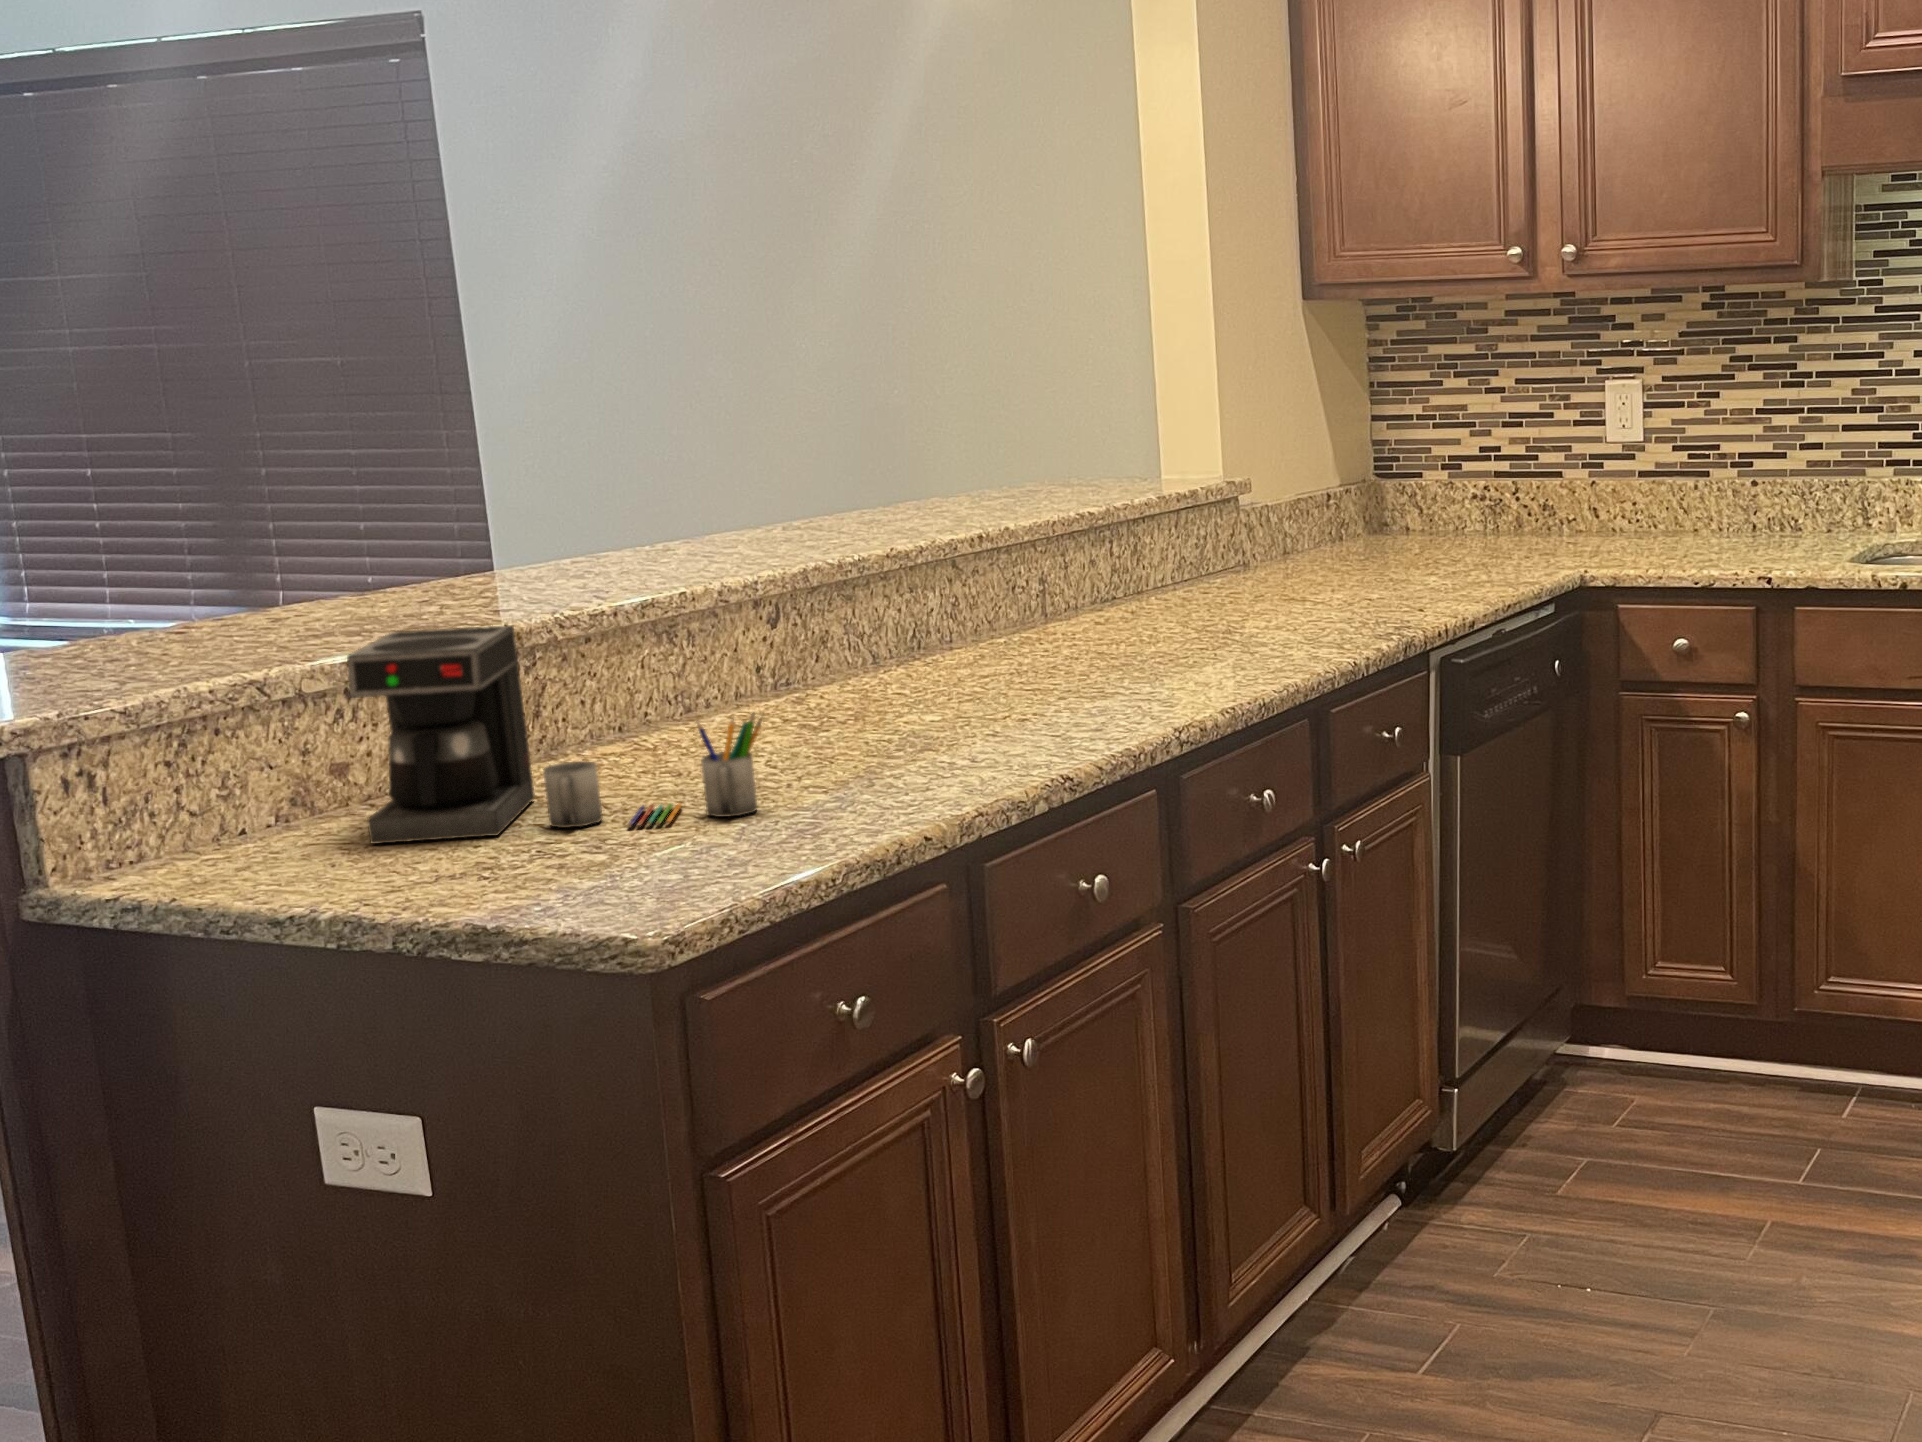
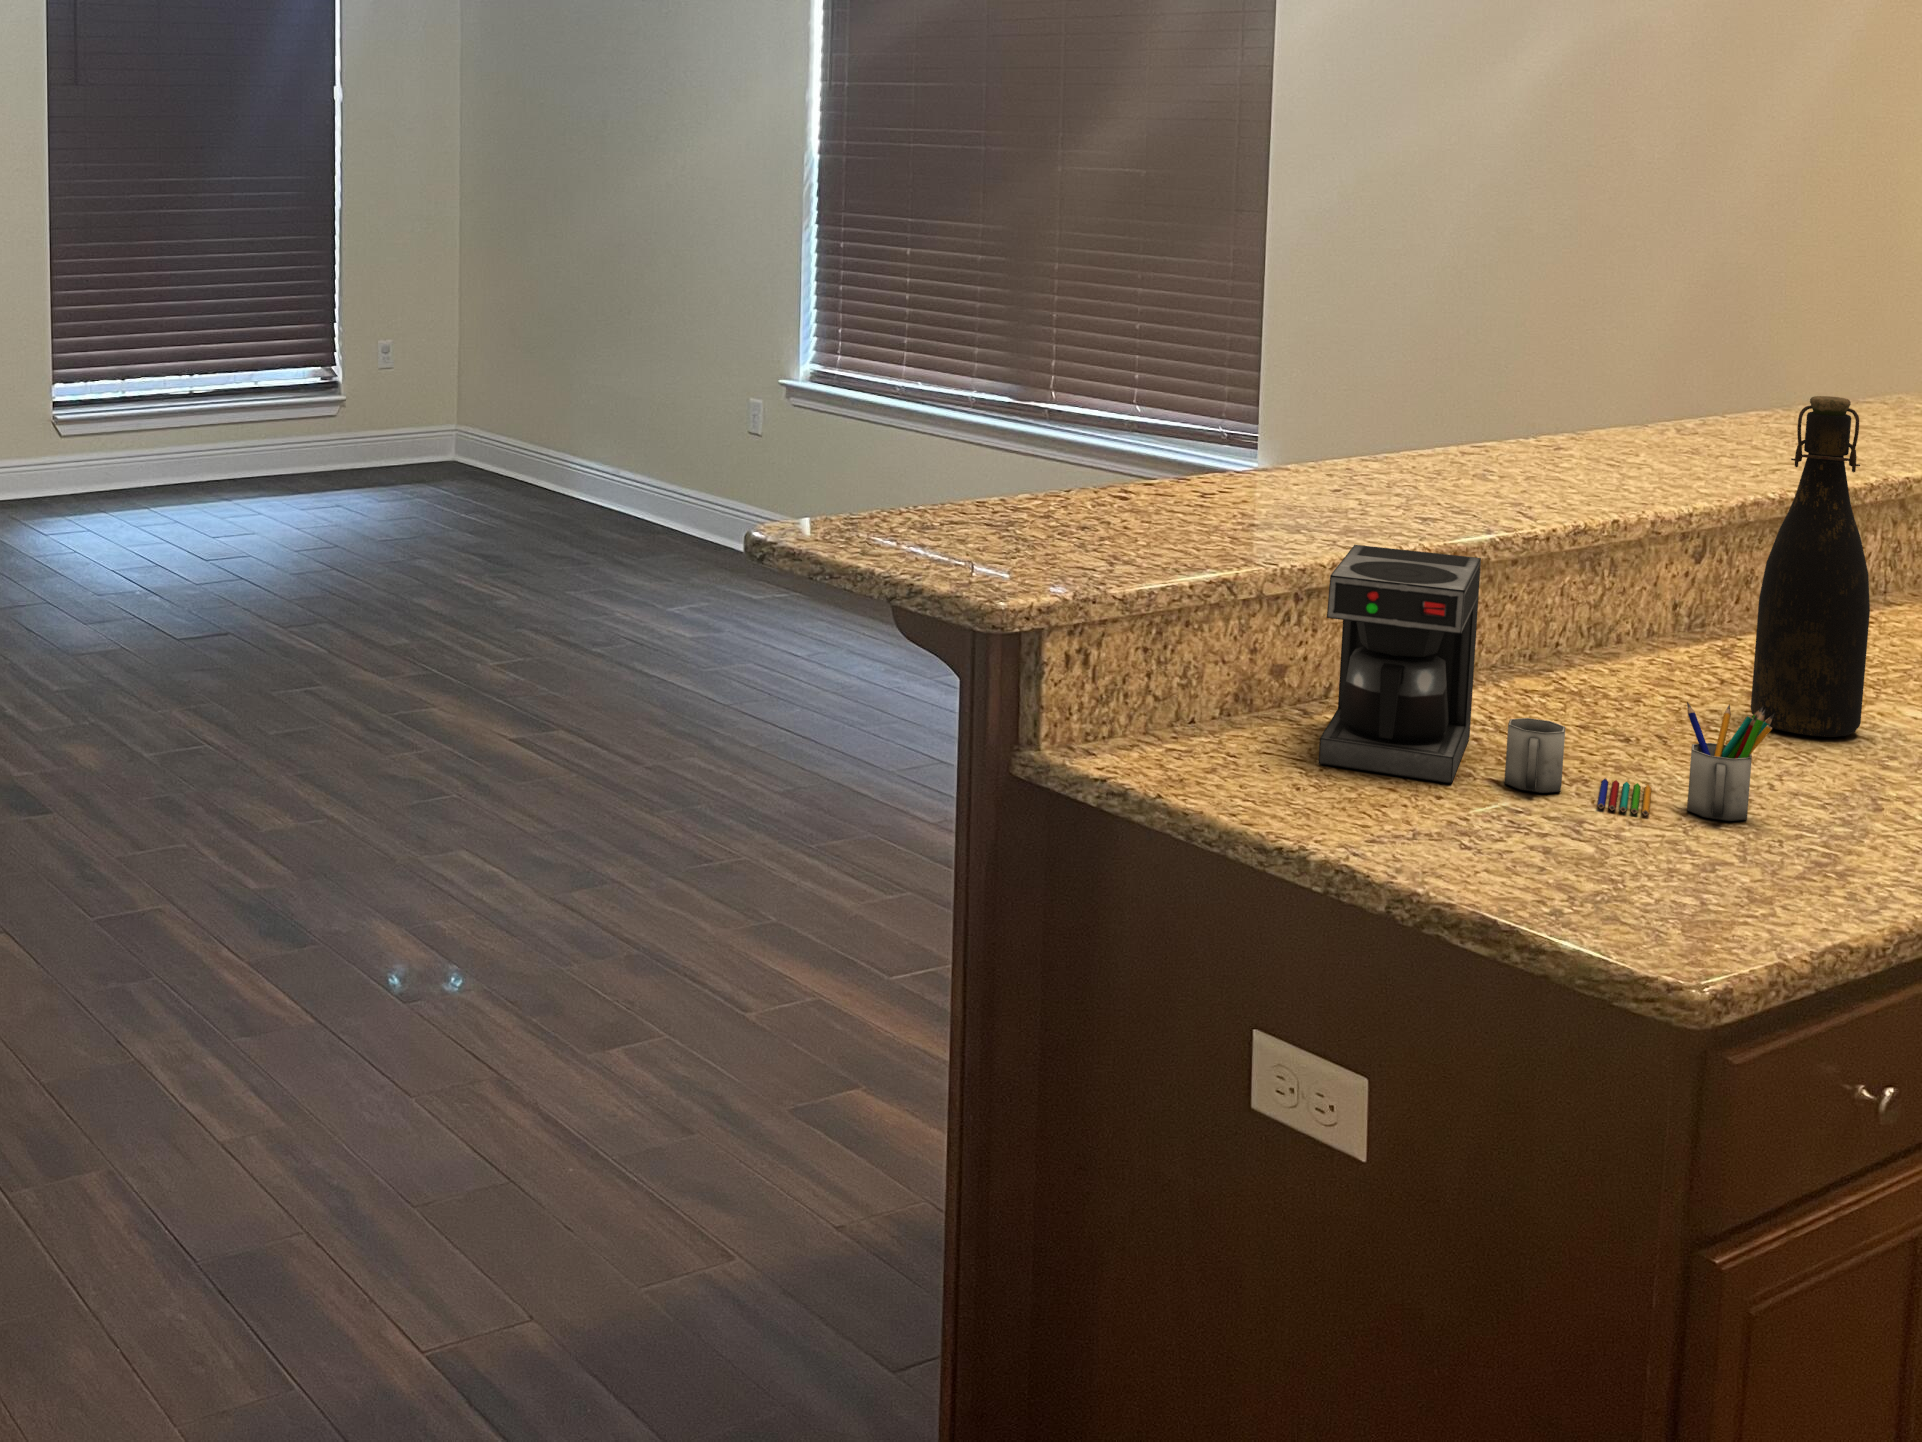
bottle: none [786,445,881,747] -> present [1751,396,1870,737]

